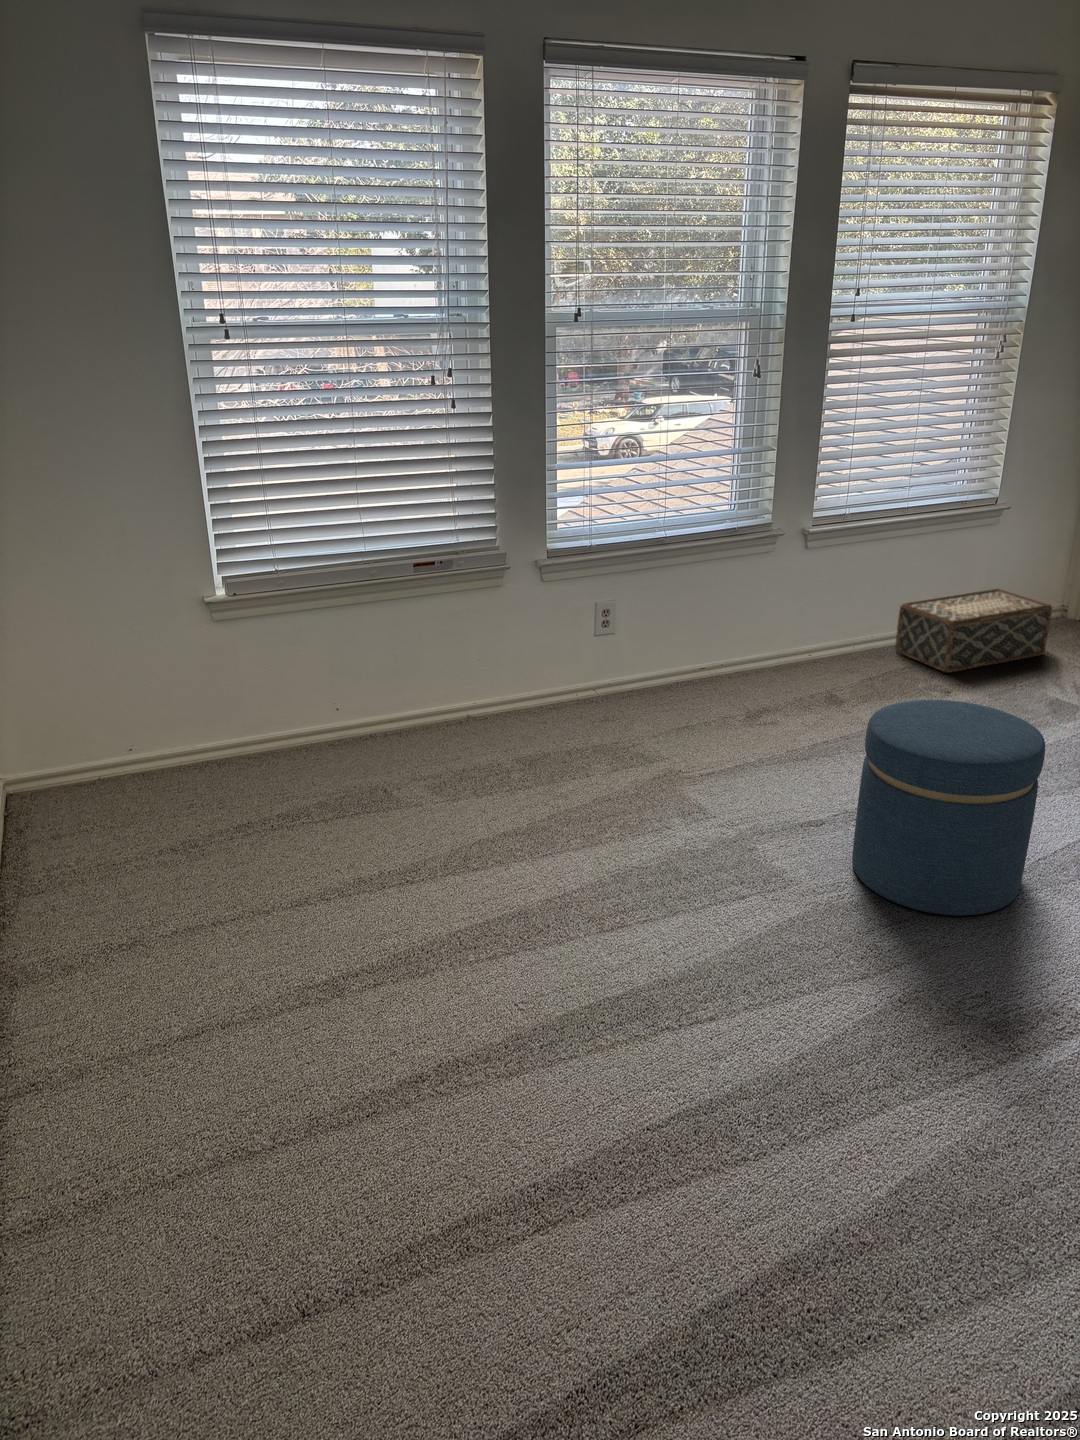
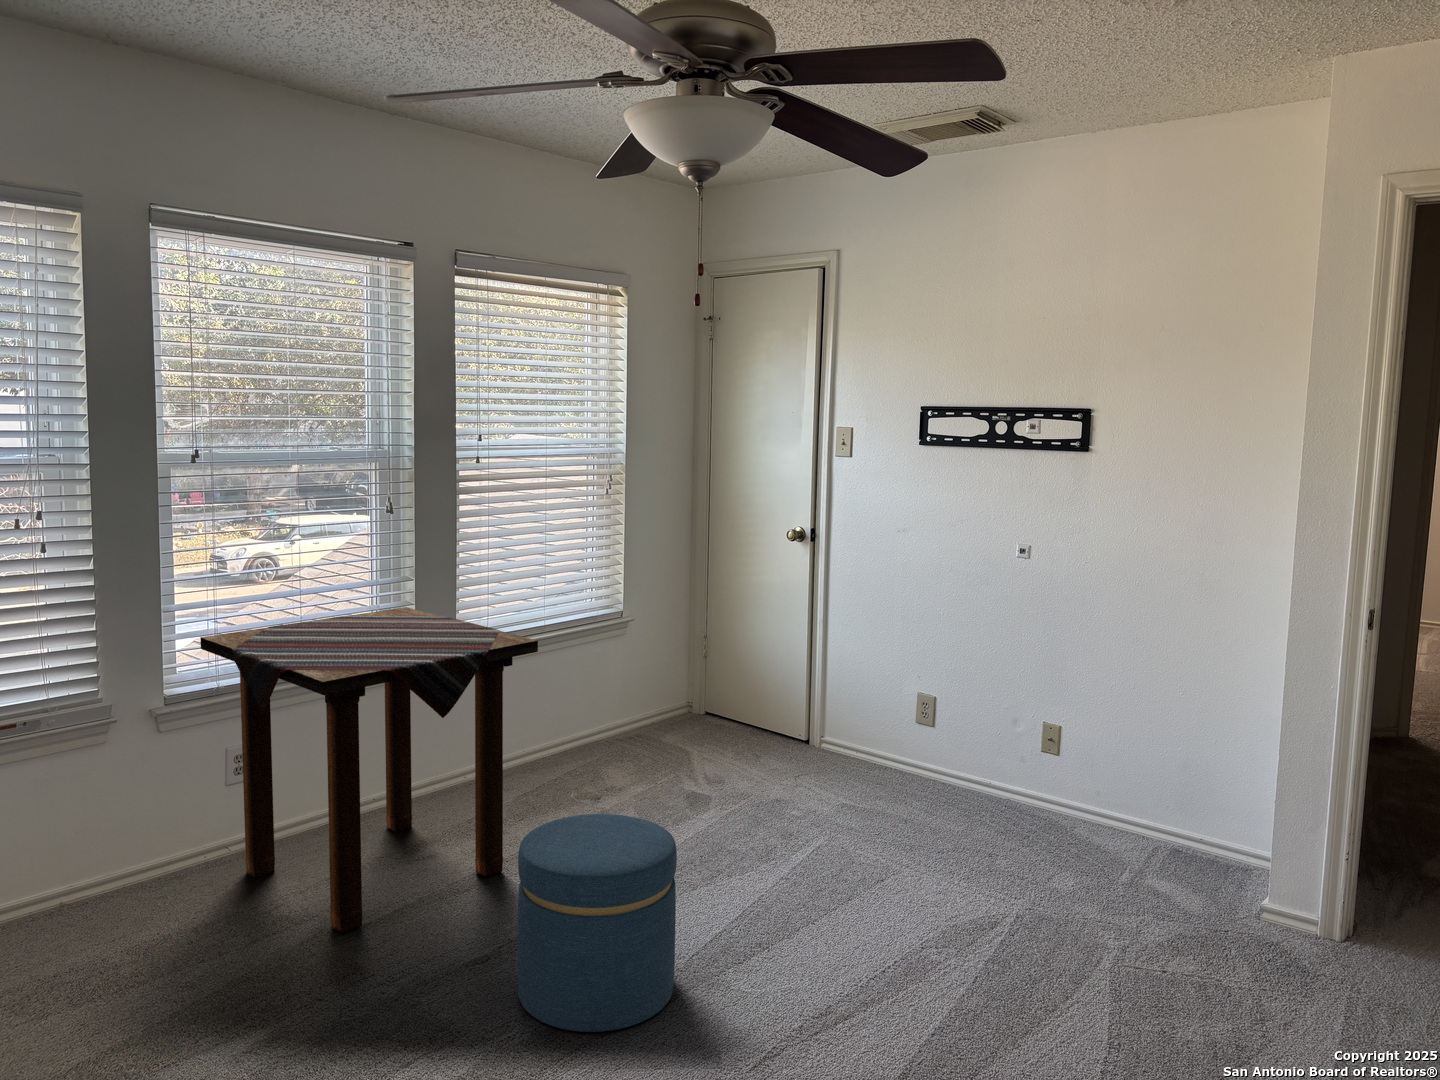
side table: none [578,478,905,778] -> present [200,607,538,933]
woven basket: present [895,589,1052,673] -> none [547,694,680,779]

